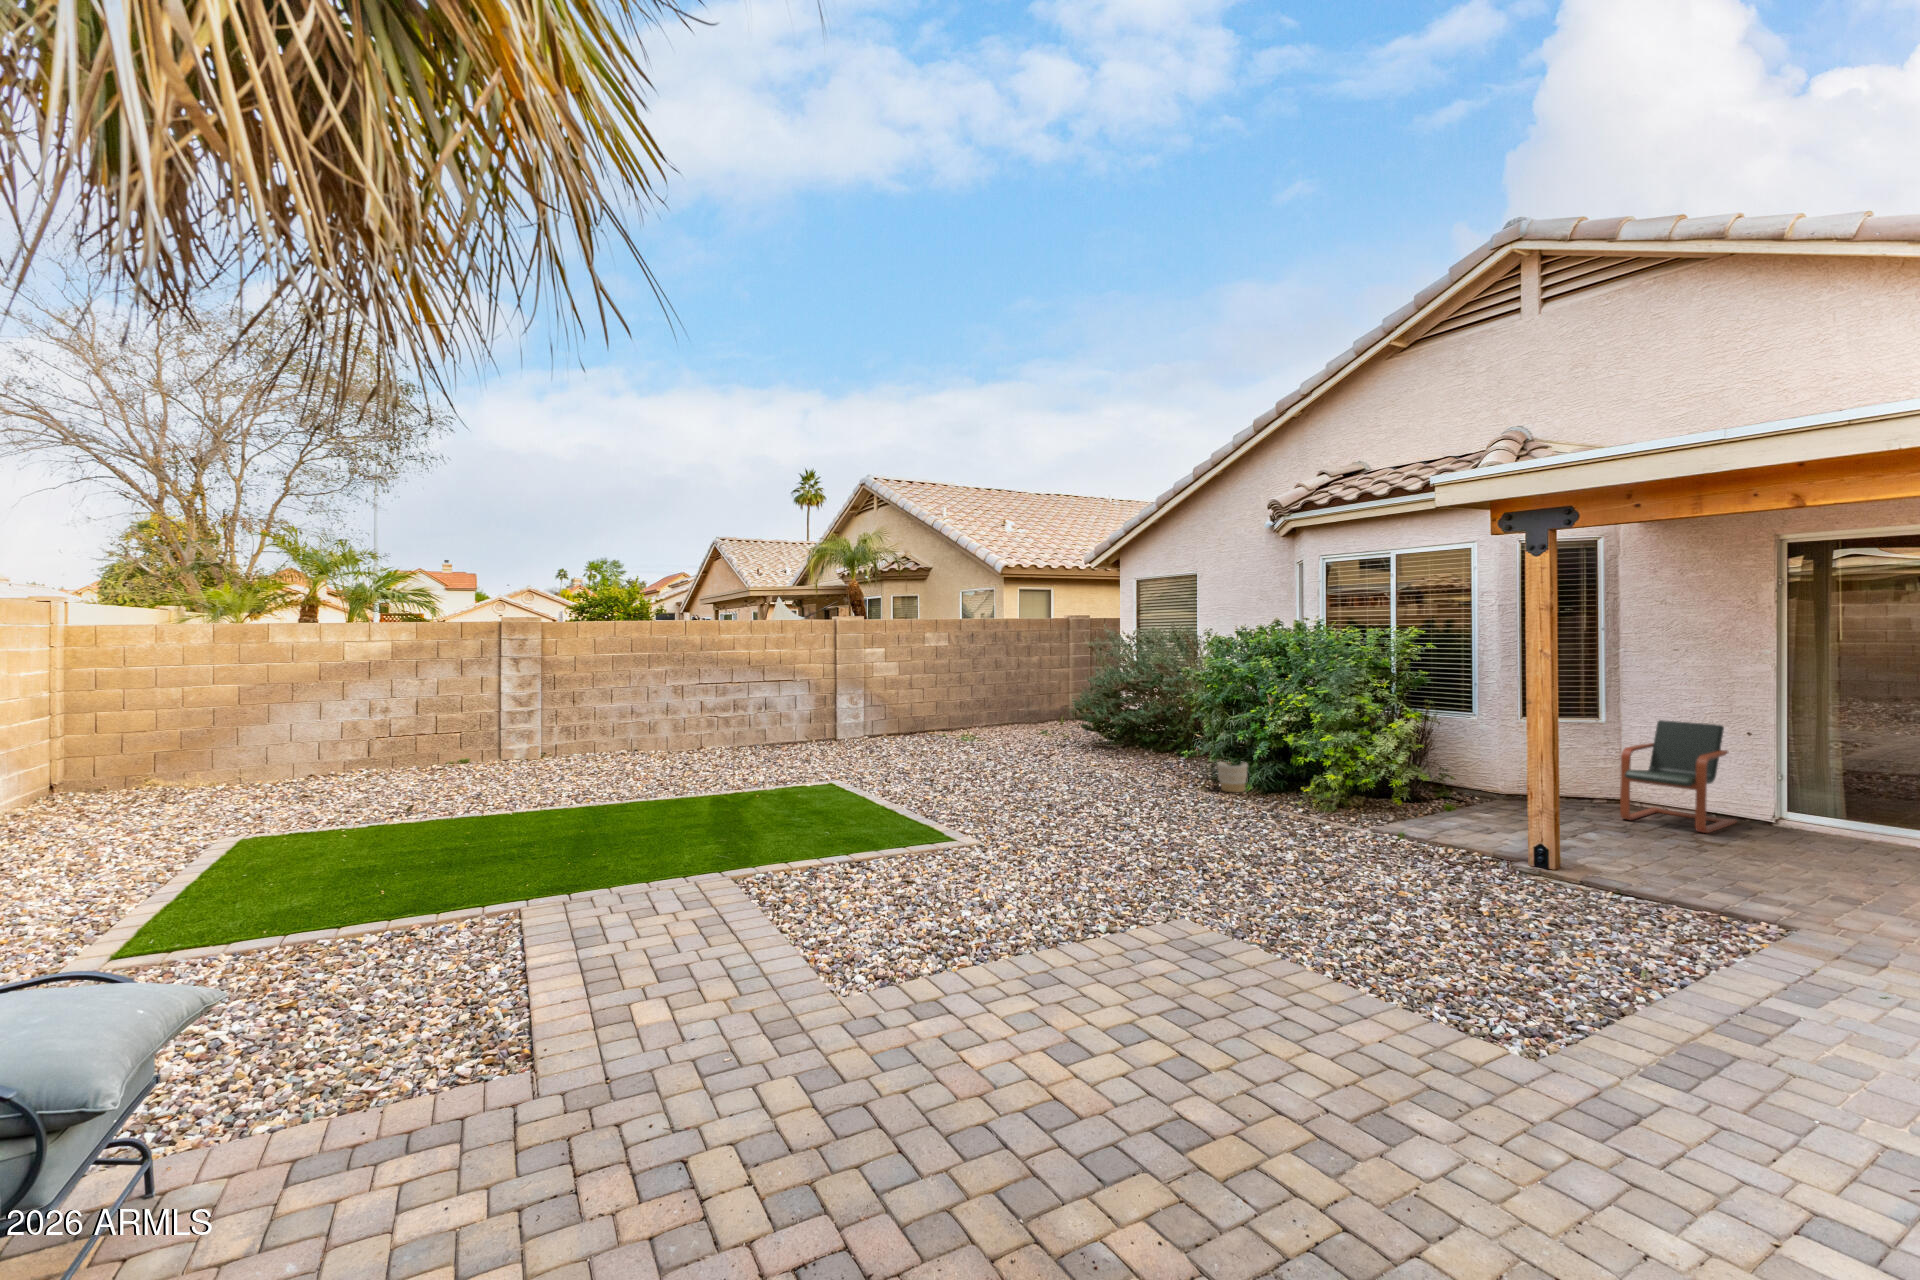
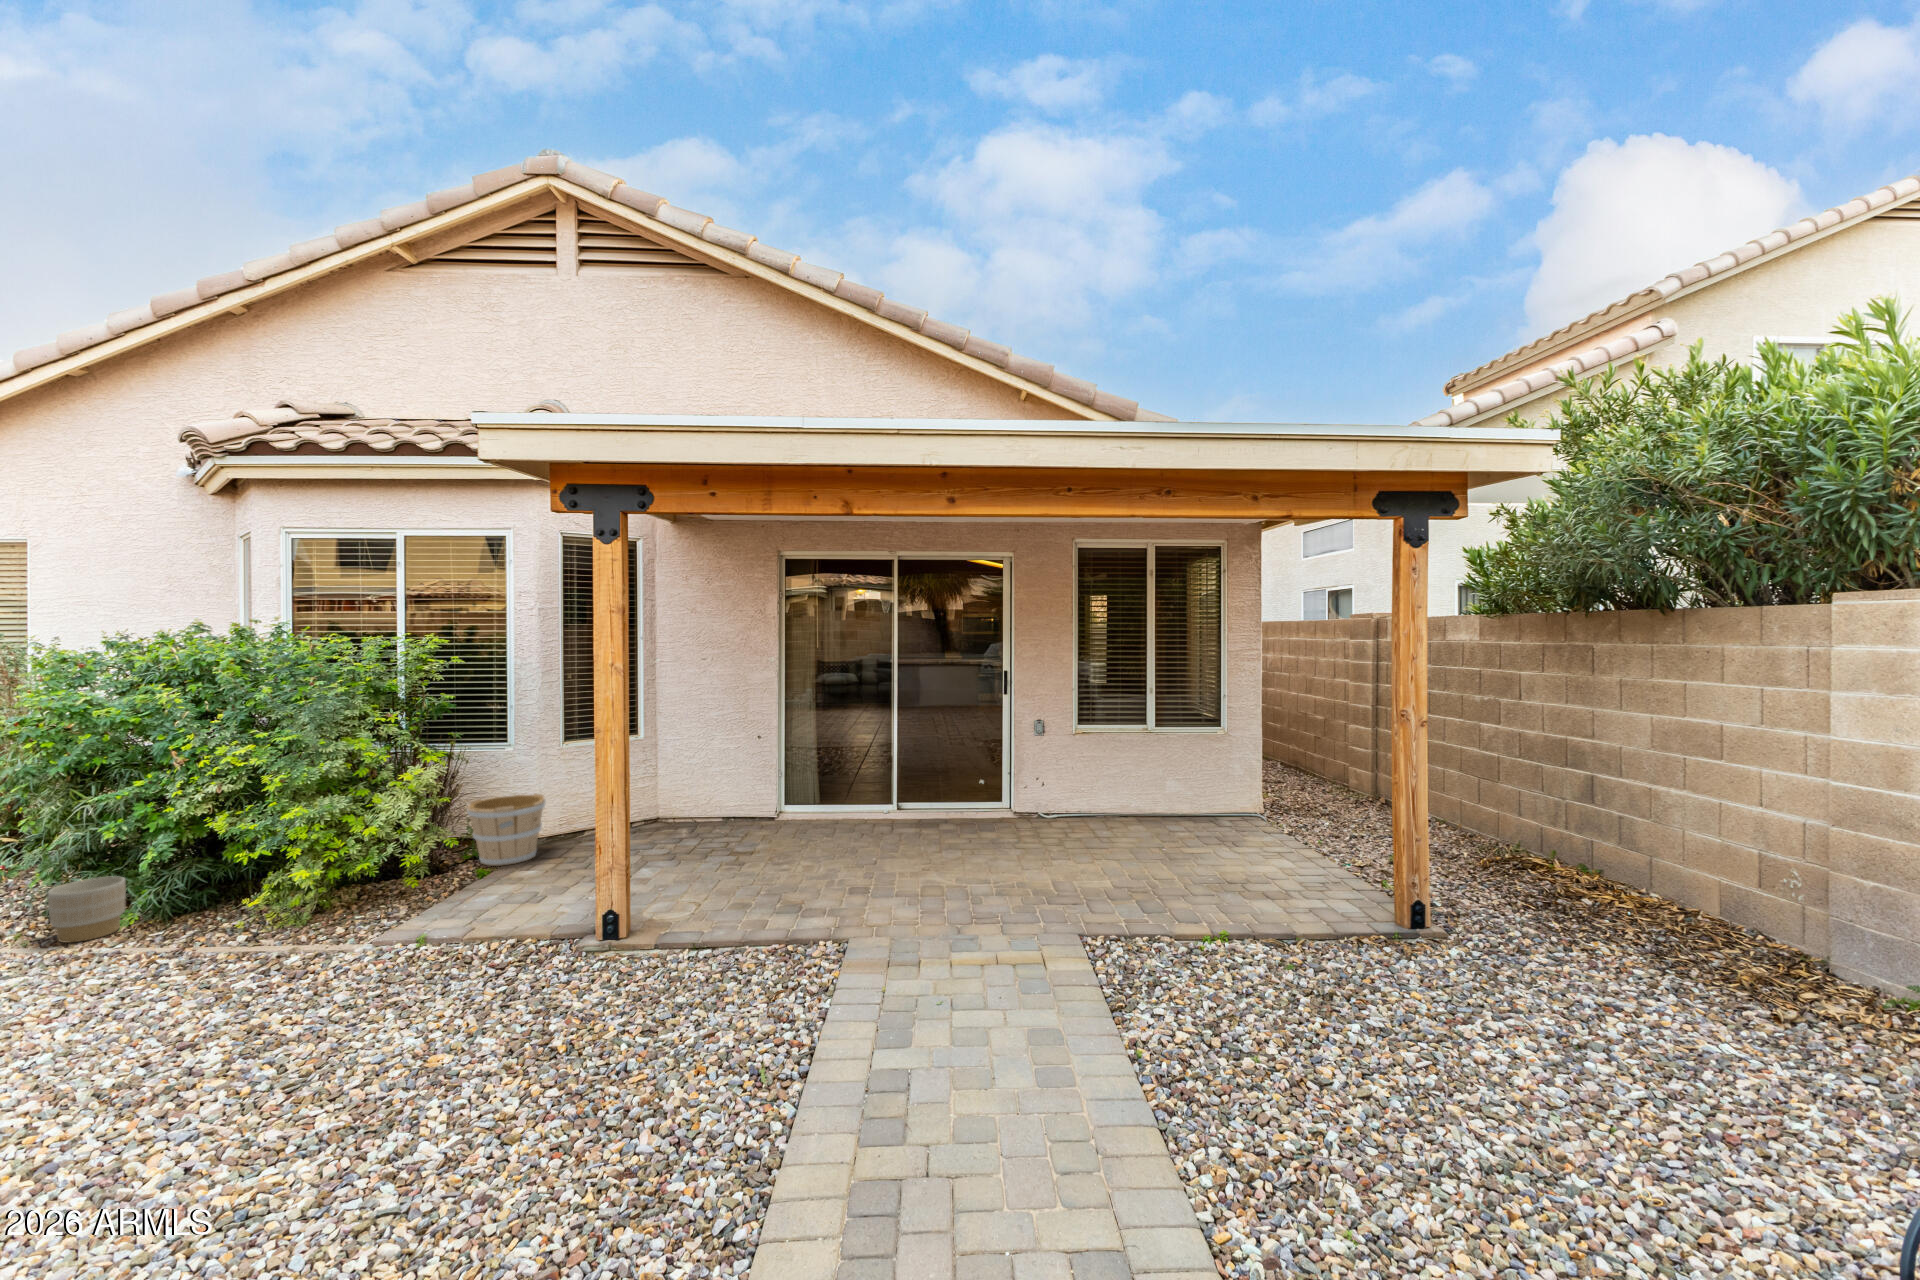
armchair: present [1620,720,1737,833] -> none [666,730,752,841]
wooden bucket: none [1437,753,1501,807] -> present [467,793,545,866]

